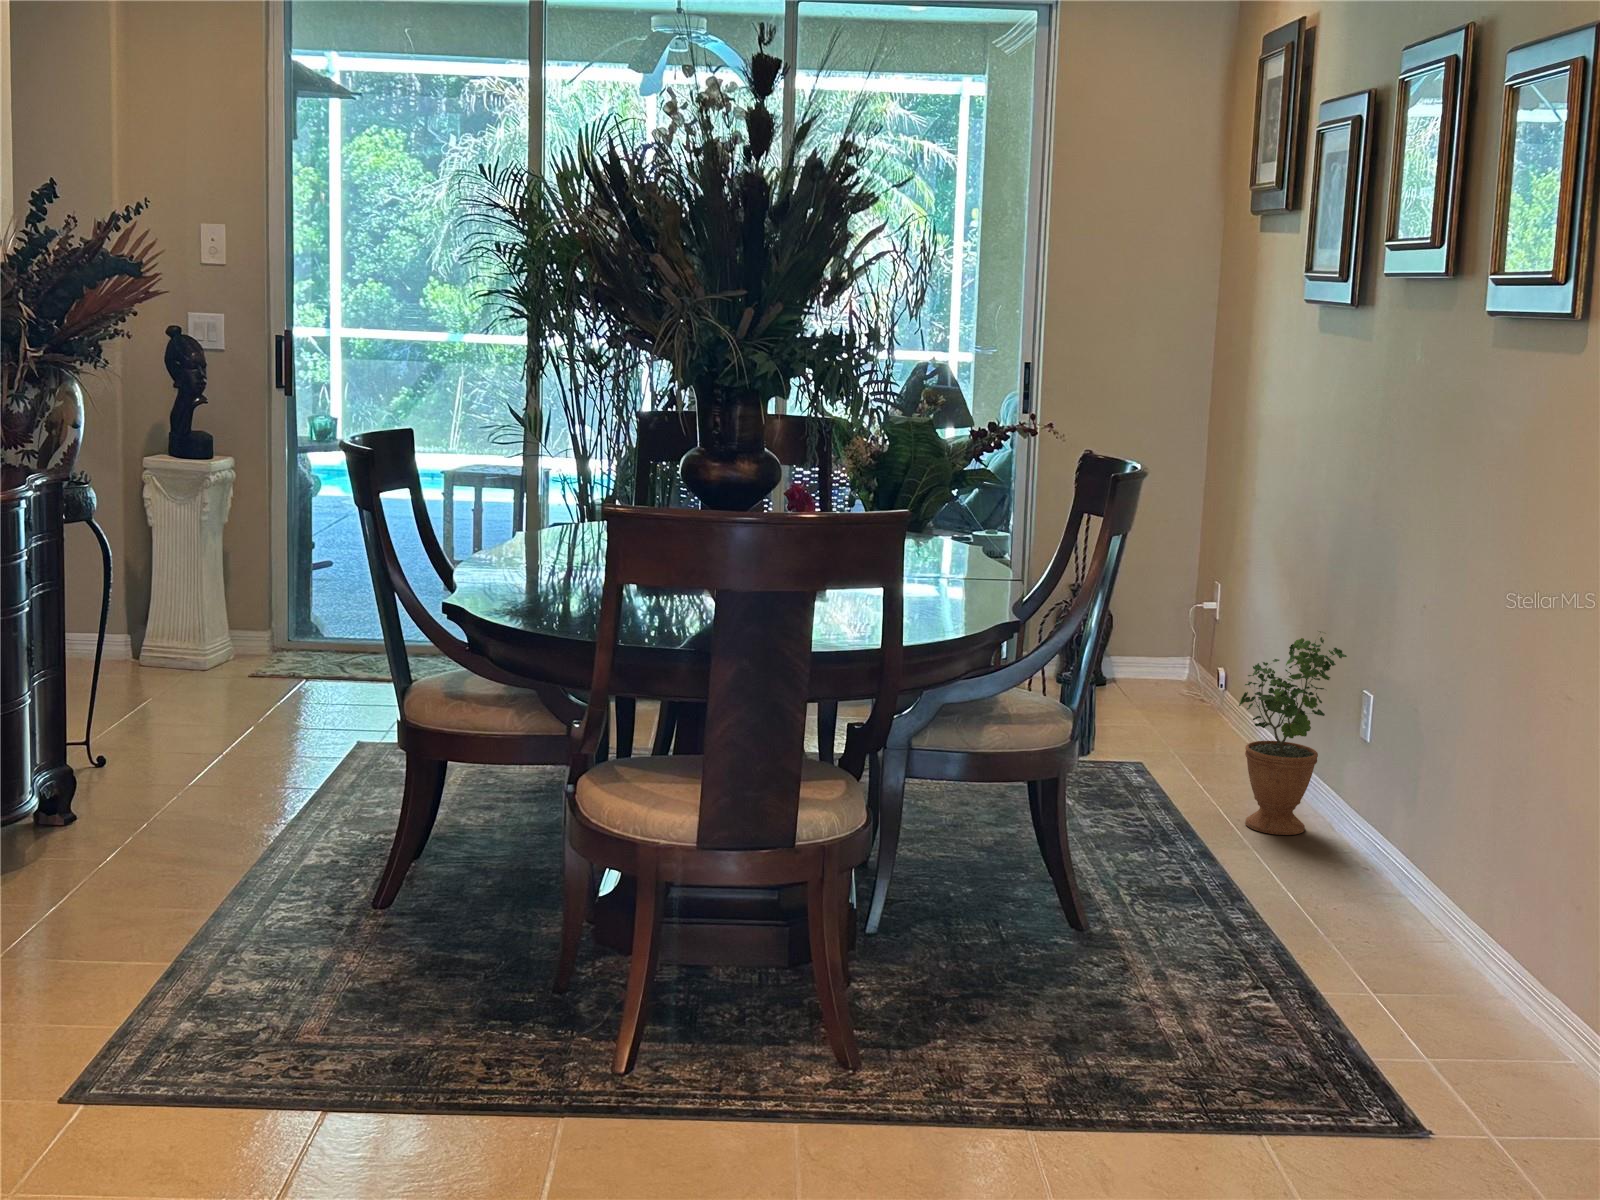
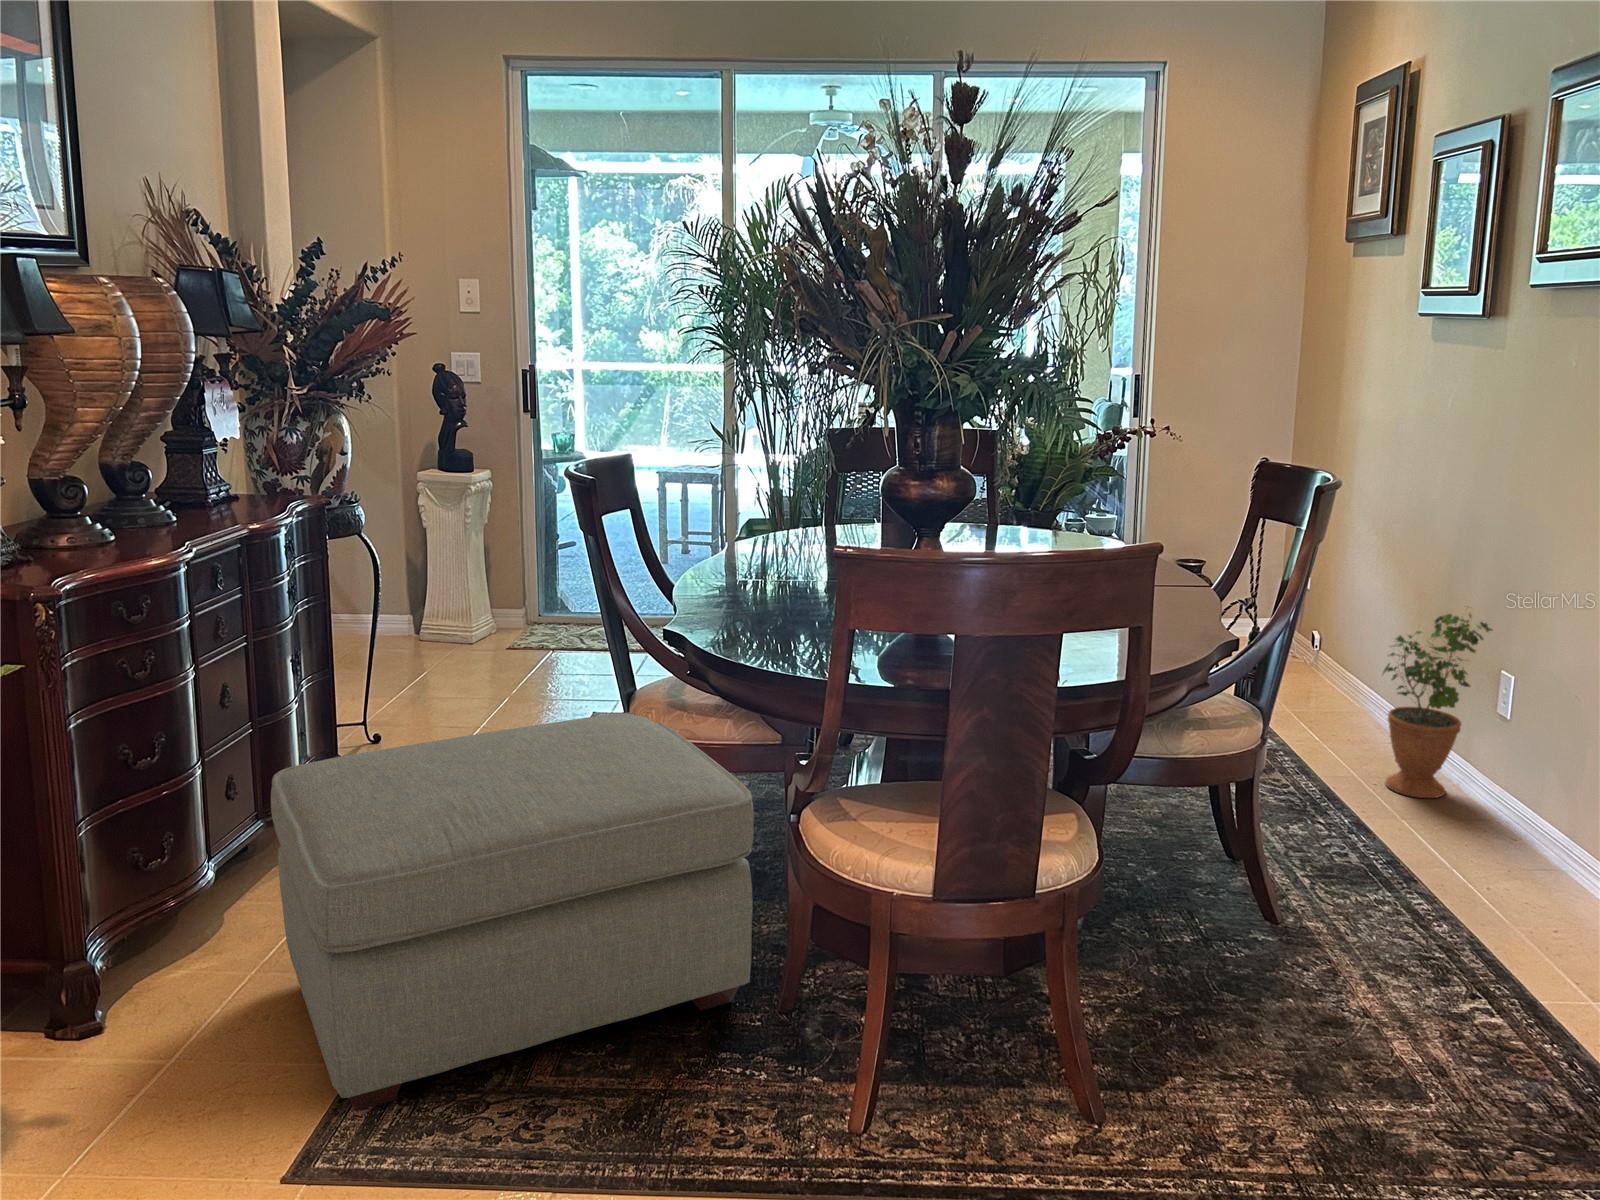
ottoman: none [50,705,538,1056] -> present [271,712,754,1111]

